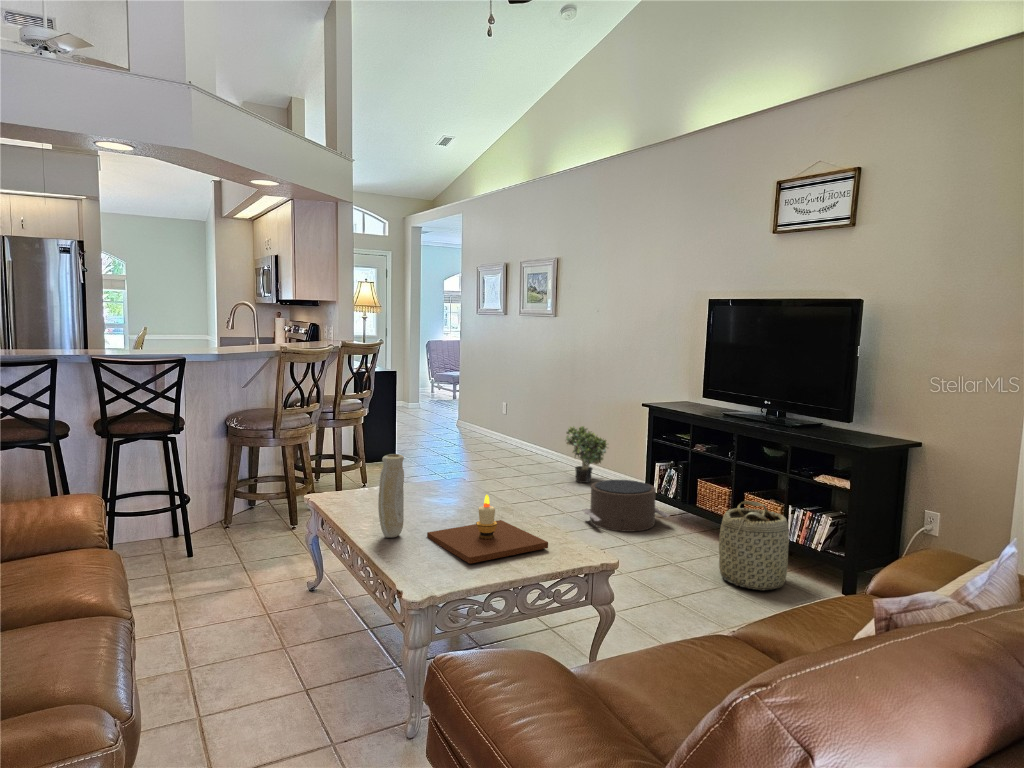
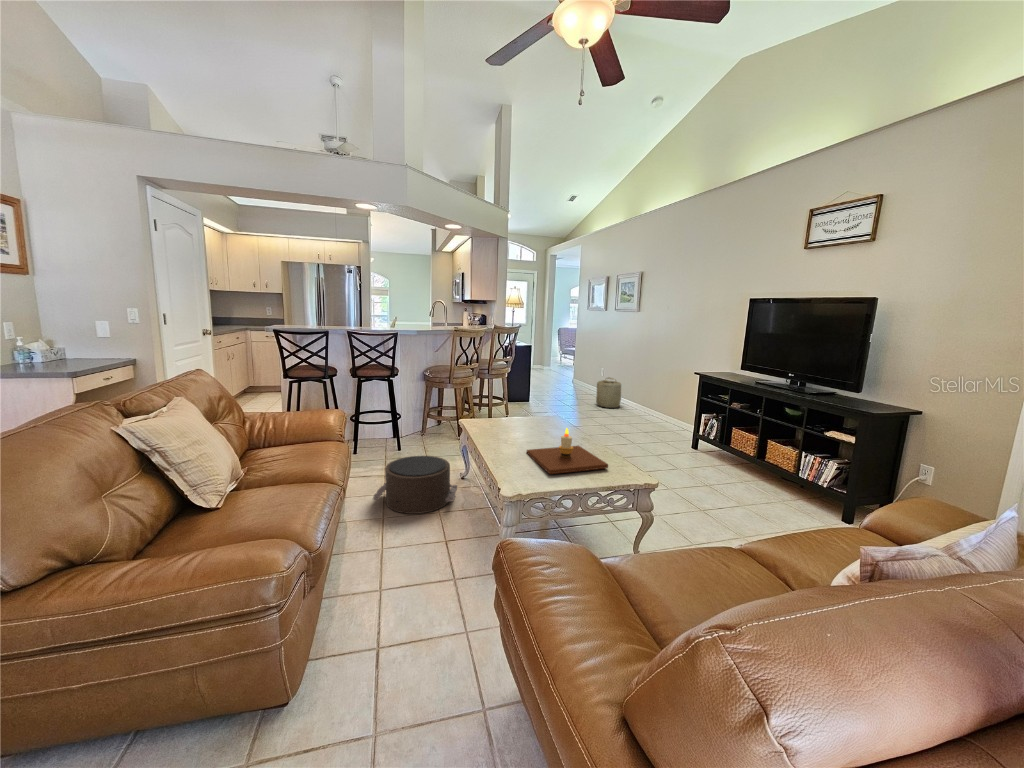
potted plant: present [566,426,607,483] -> none [639,385,669,423]
vase: present [378,454,404,538] -> none [495,396,513,451]
pouf: present [583,480,669,532] -> present [373,456,457,514]
basket: present [719,501,789,590] -> present [596,377,621,408]

